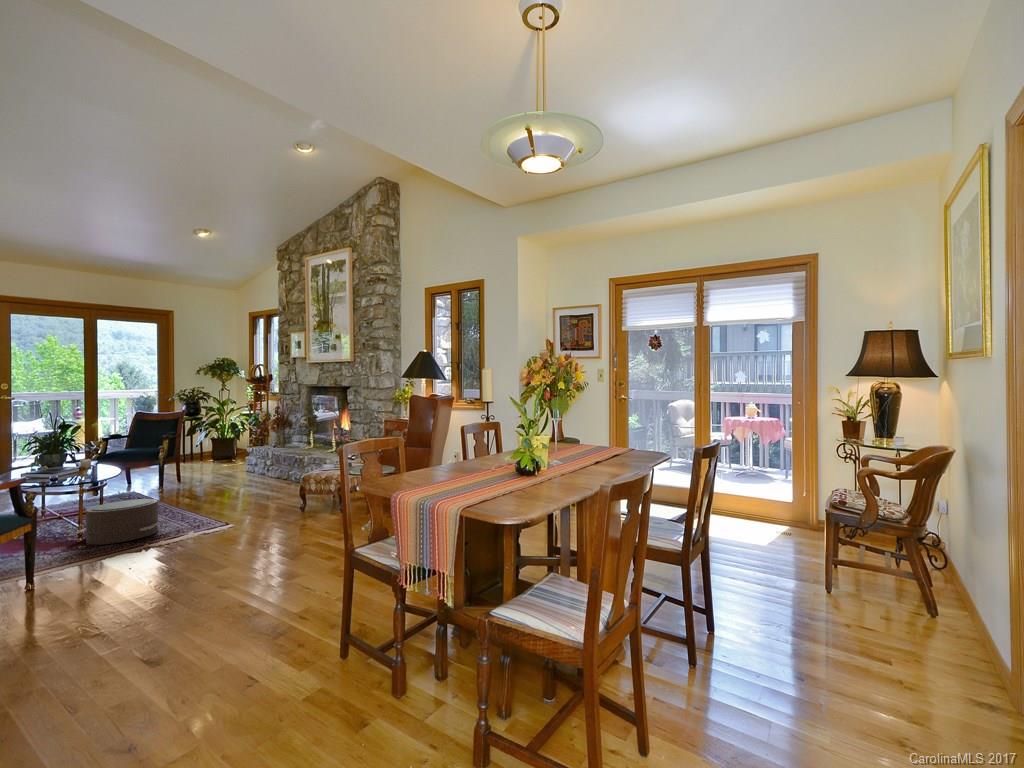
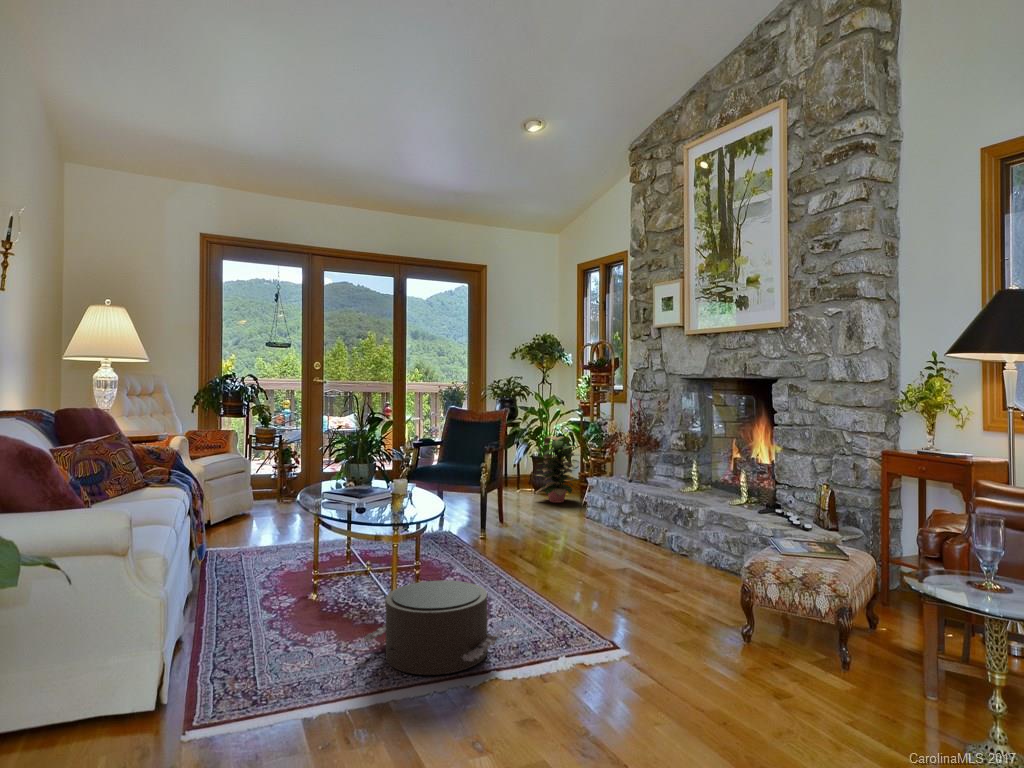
decorative plant: none [211,425,248,469] -> present [537,436,578,503]

